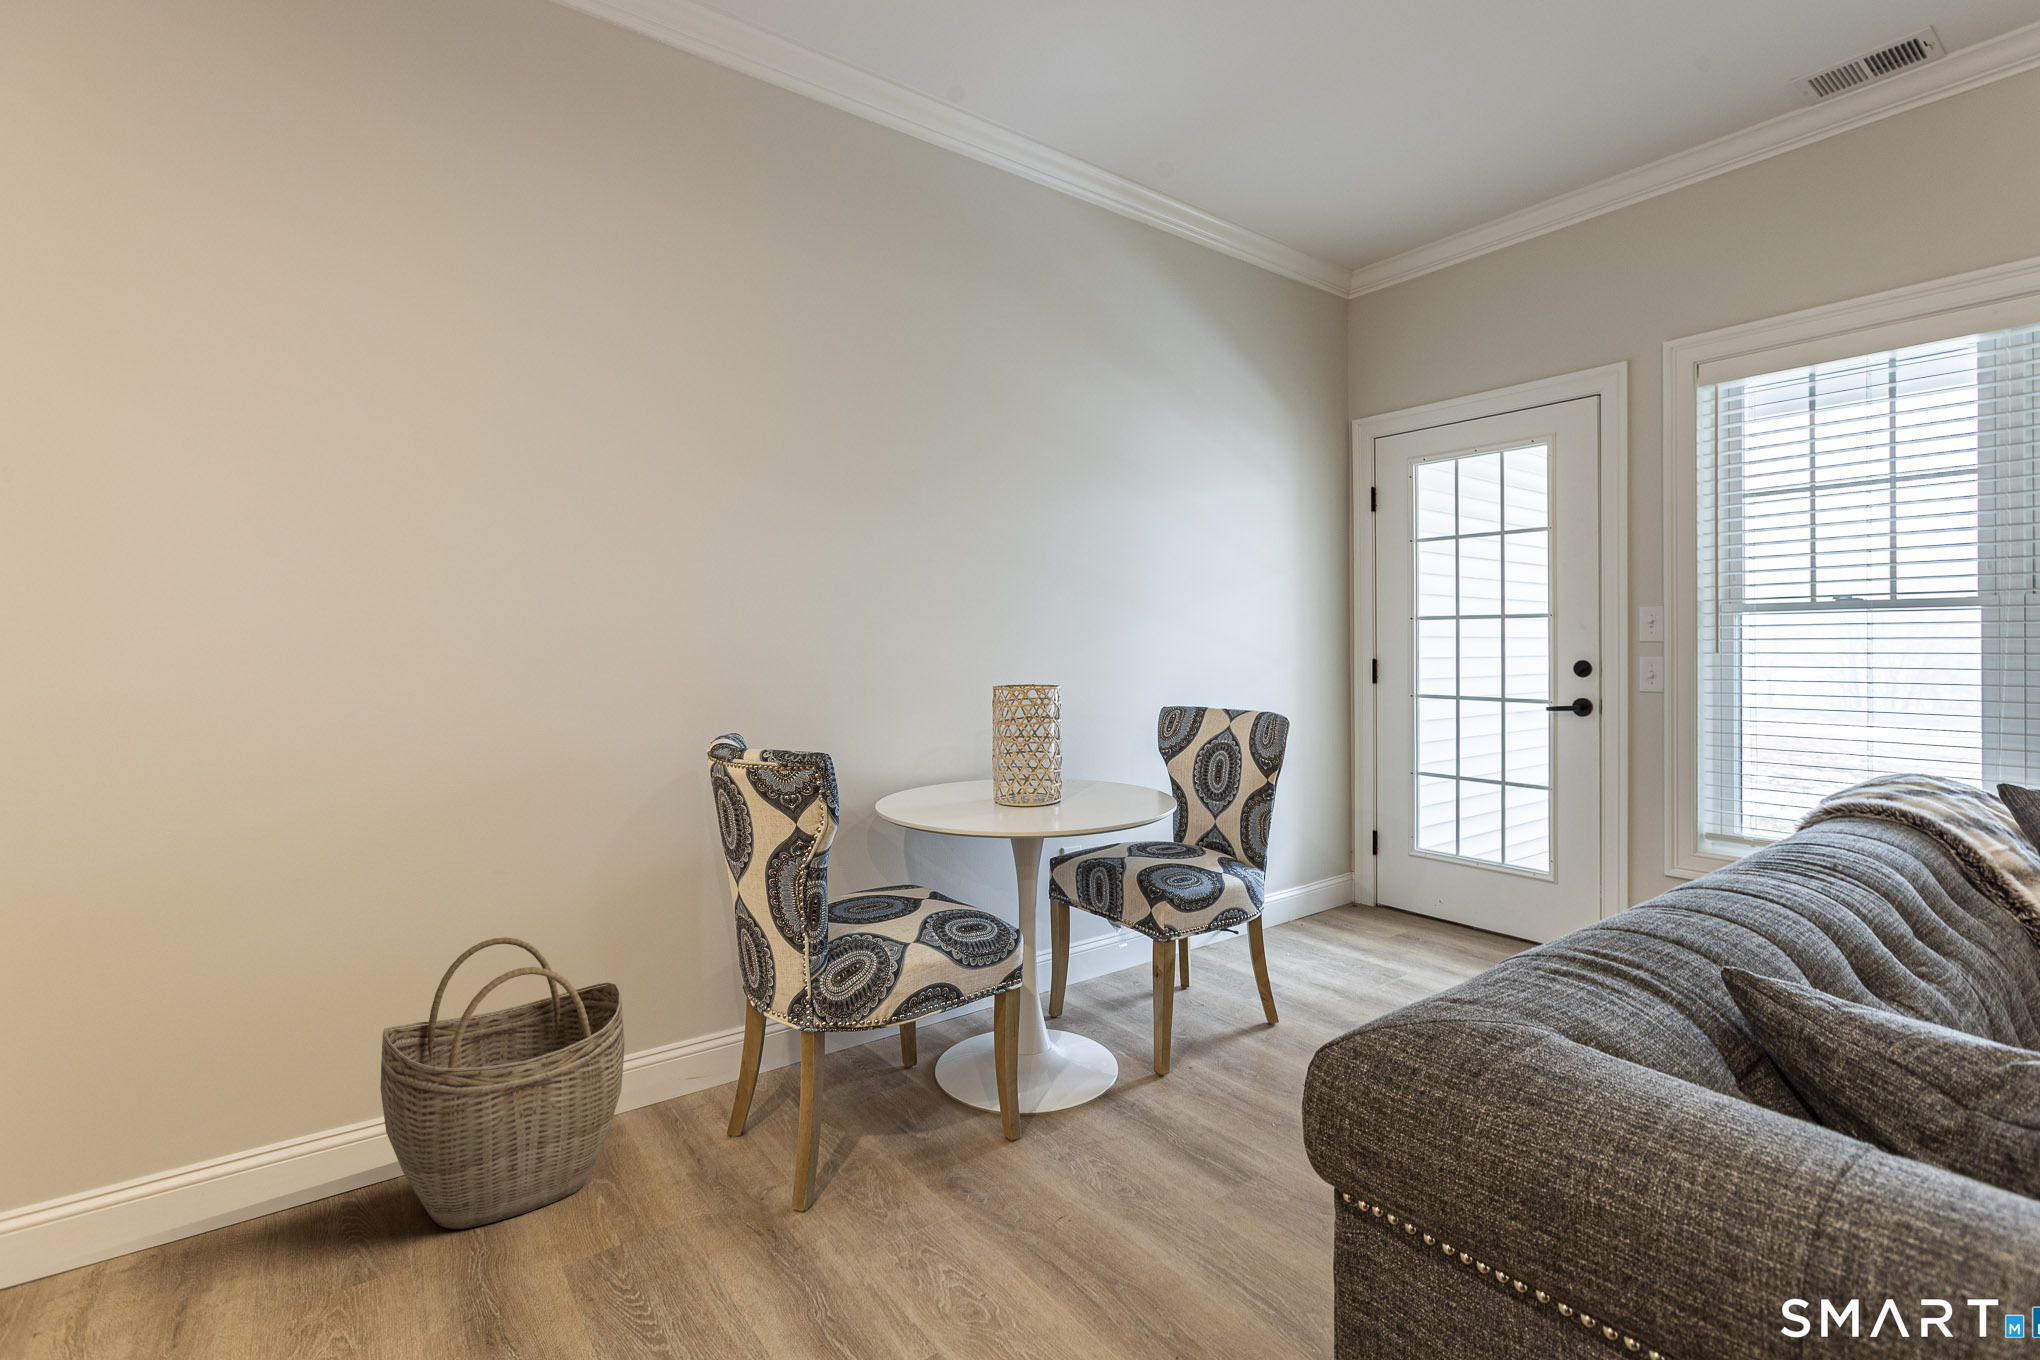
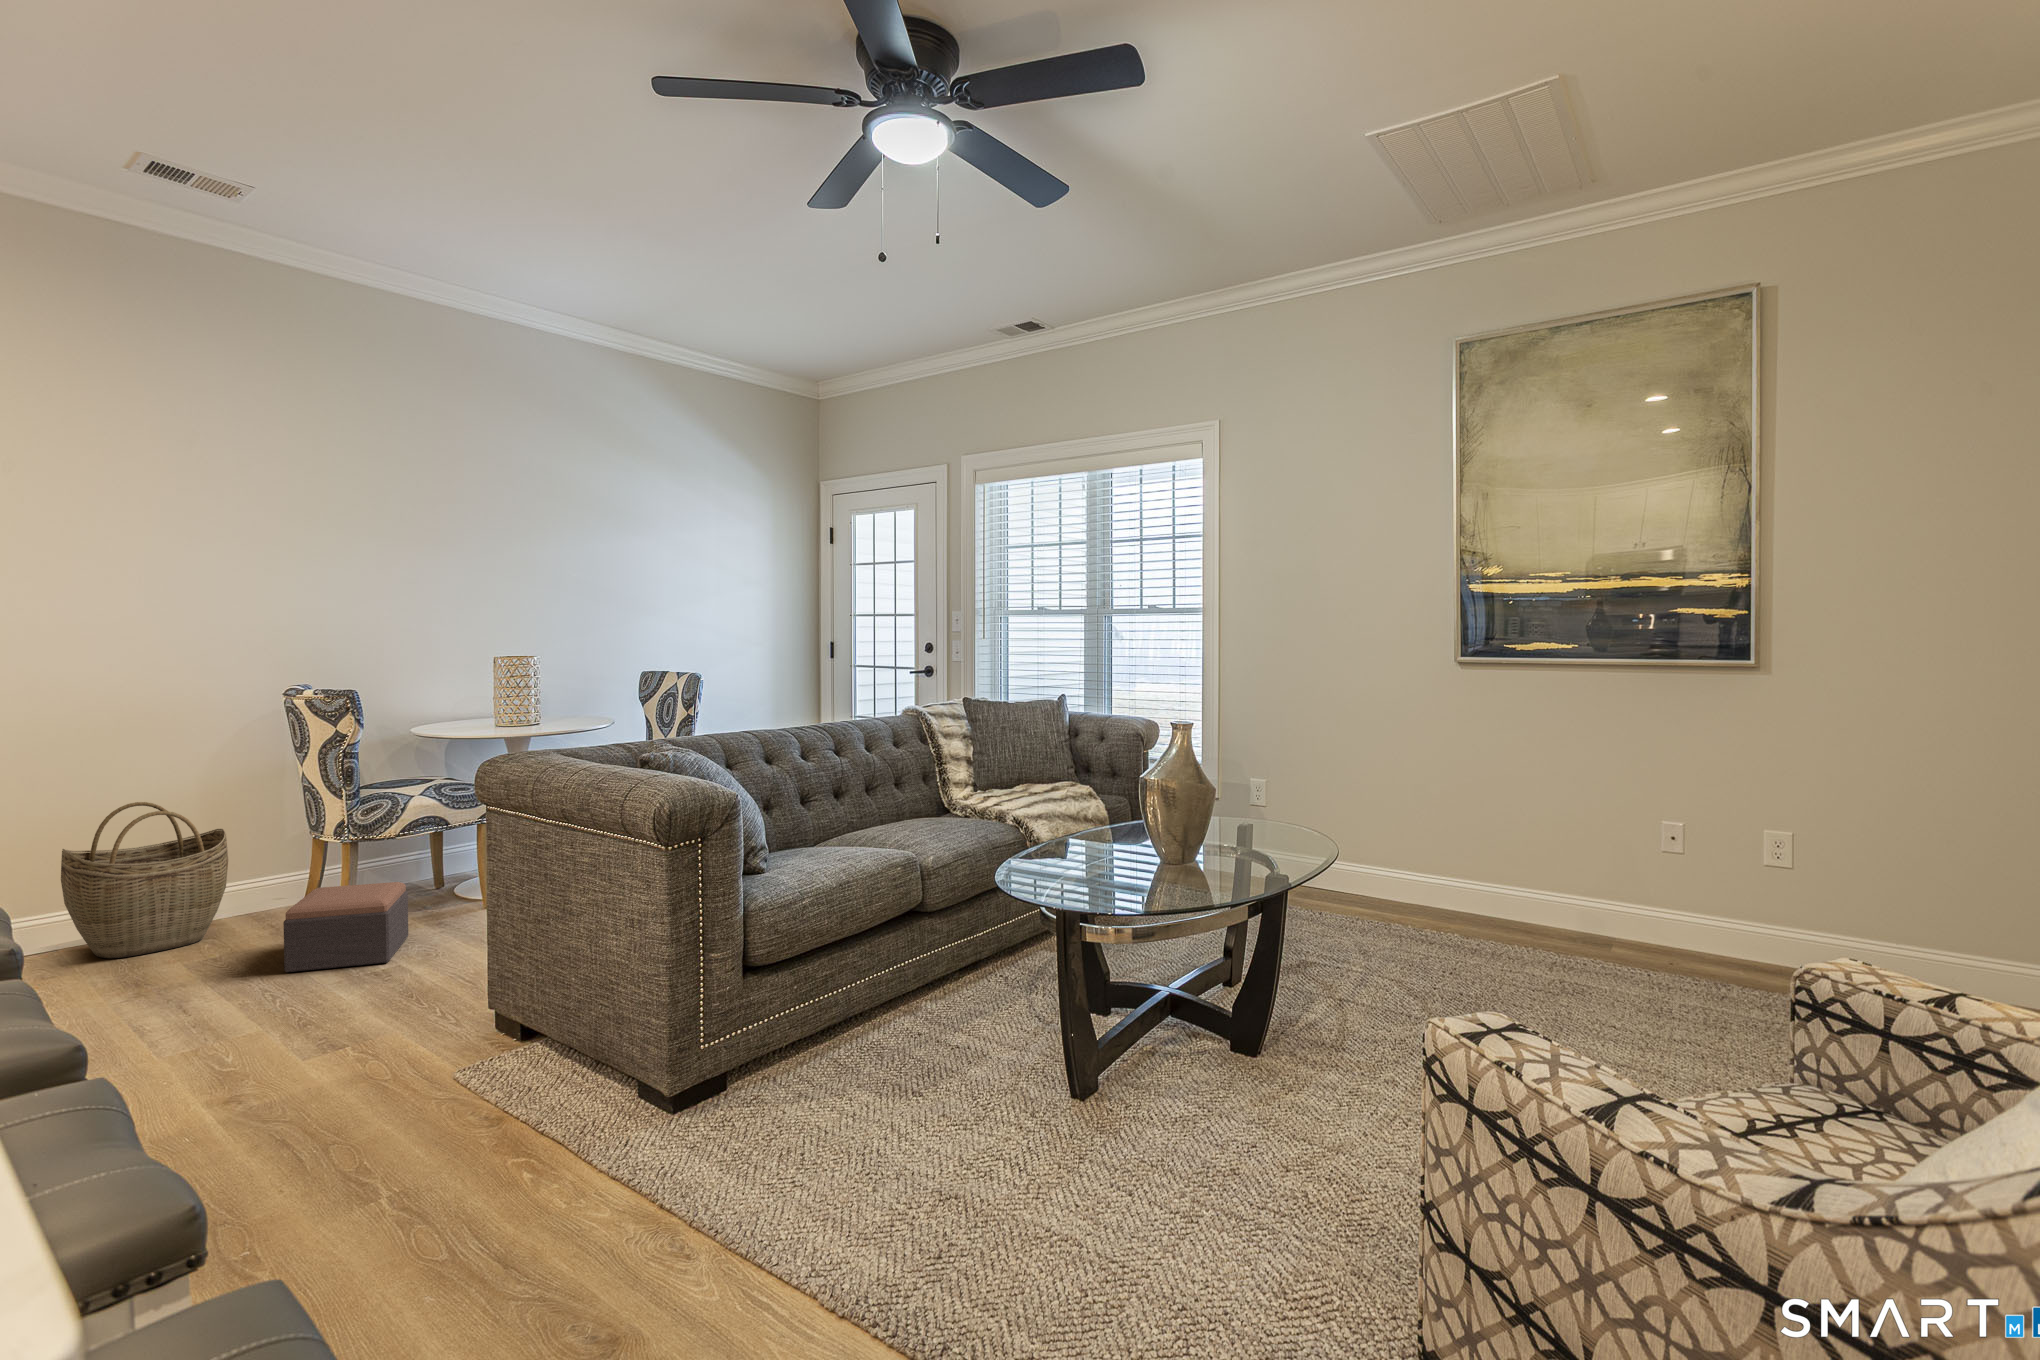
footstool: none [726,1112,912,1323] -> present [283,882,408,972]

